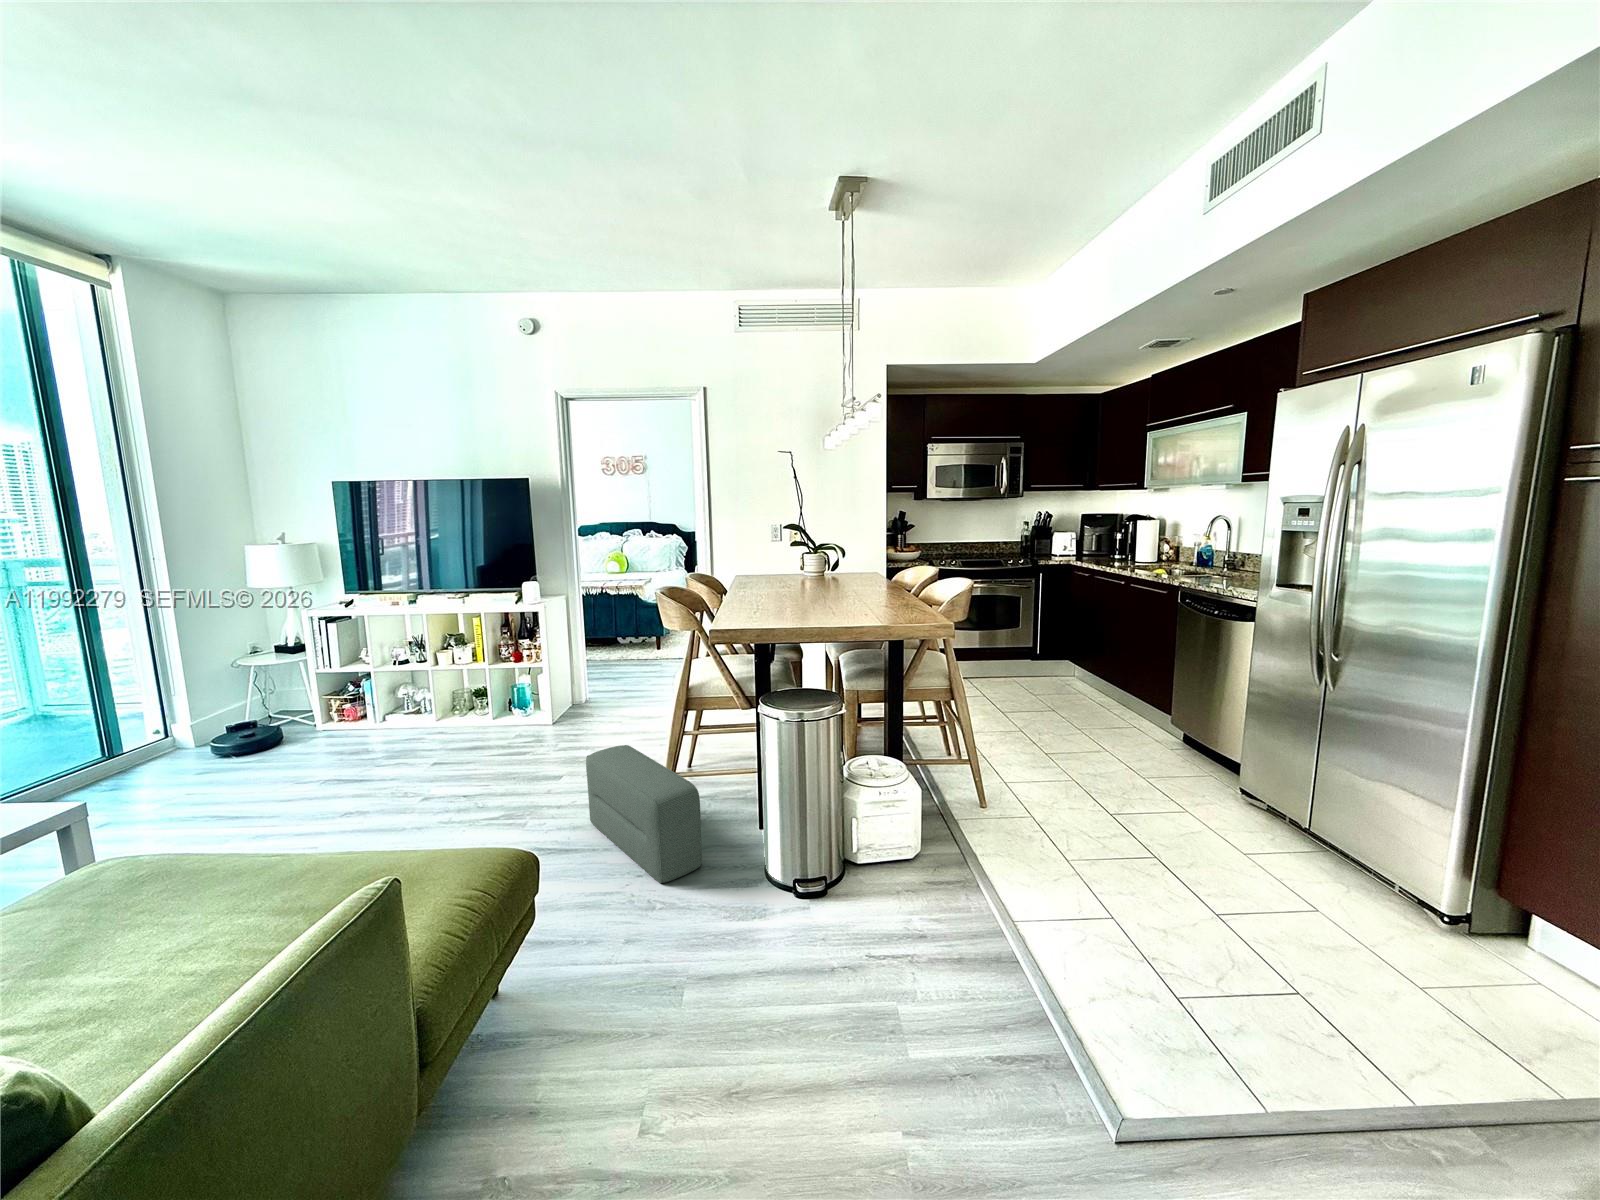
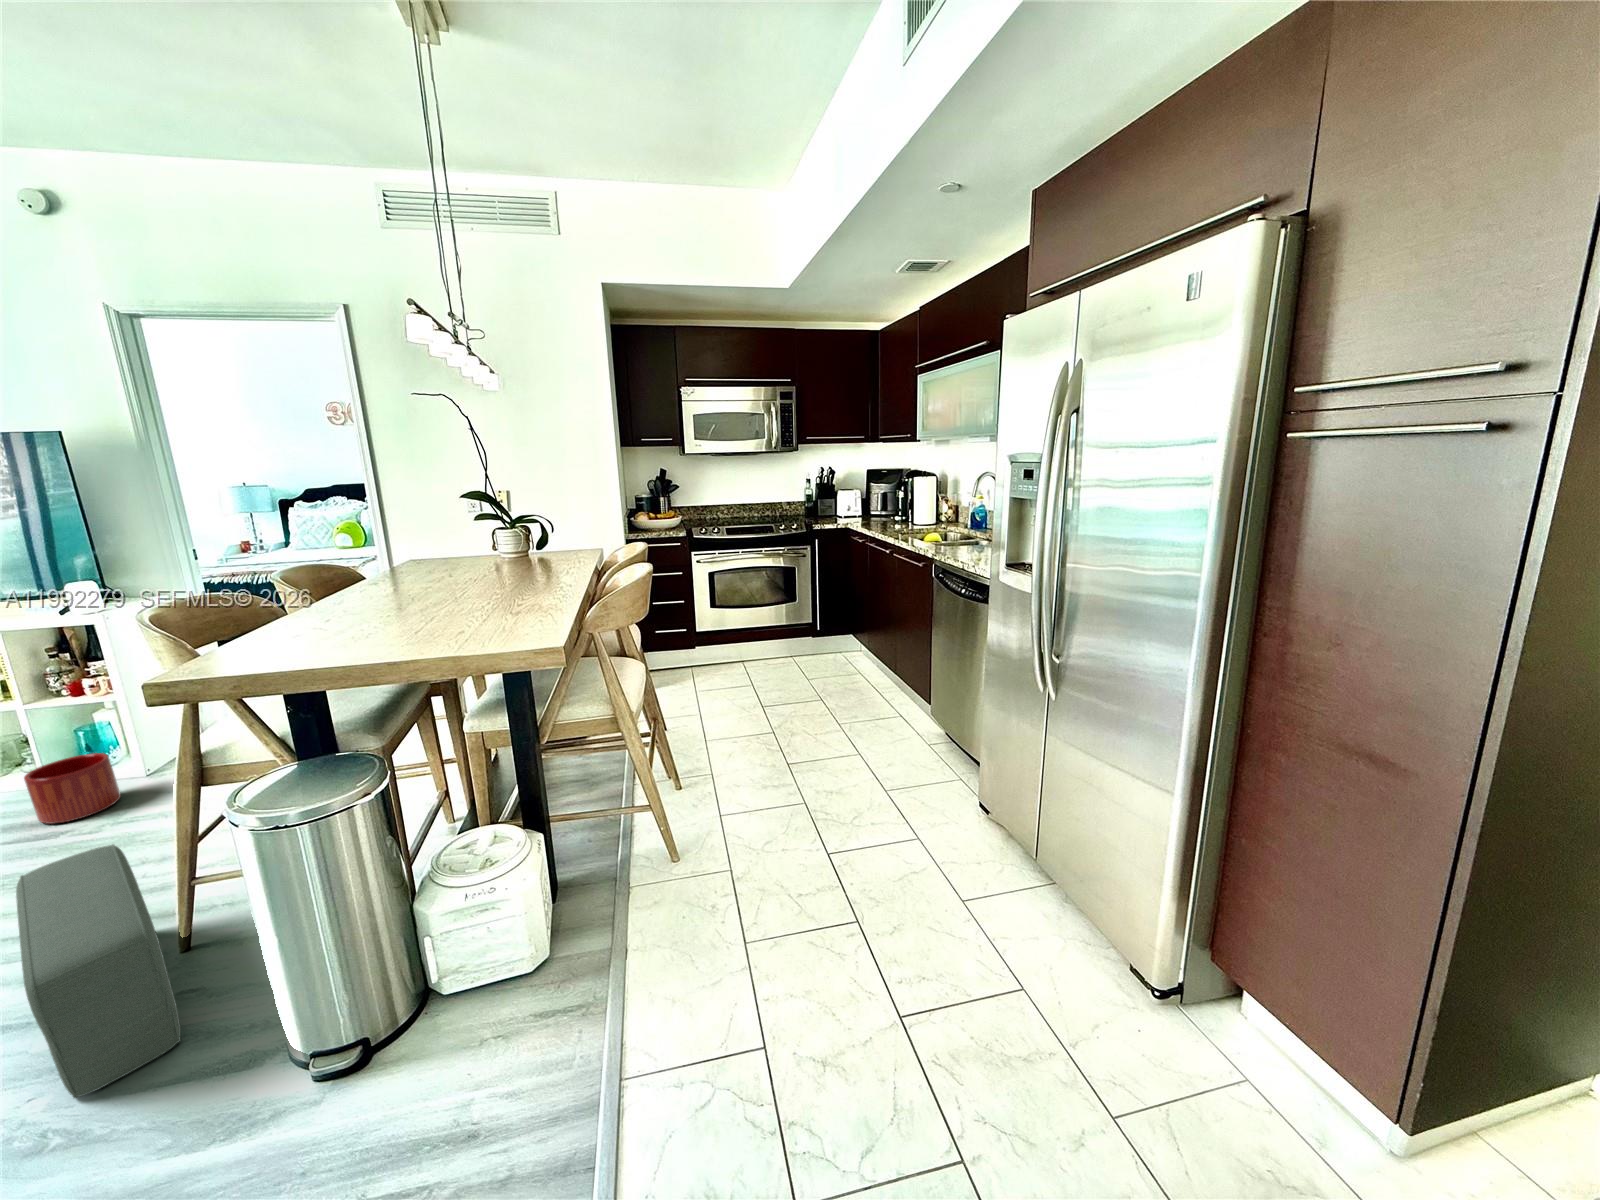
planter: none [502,703,546,748] -> present [24,753,121,824]

